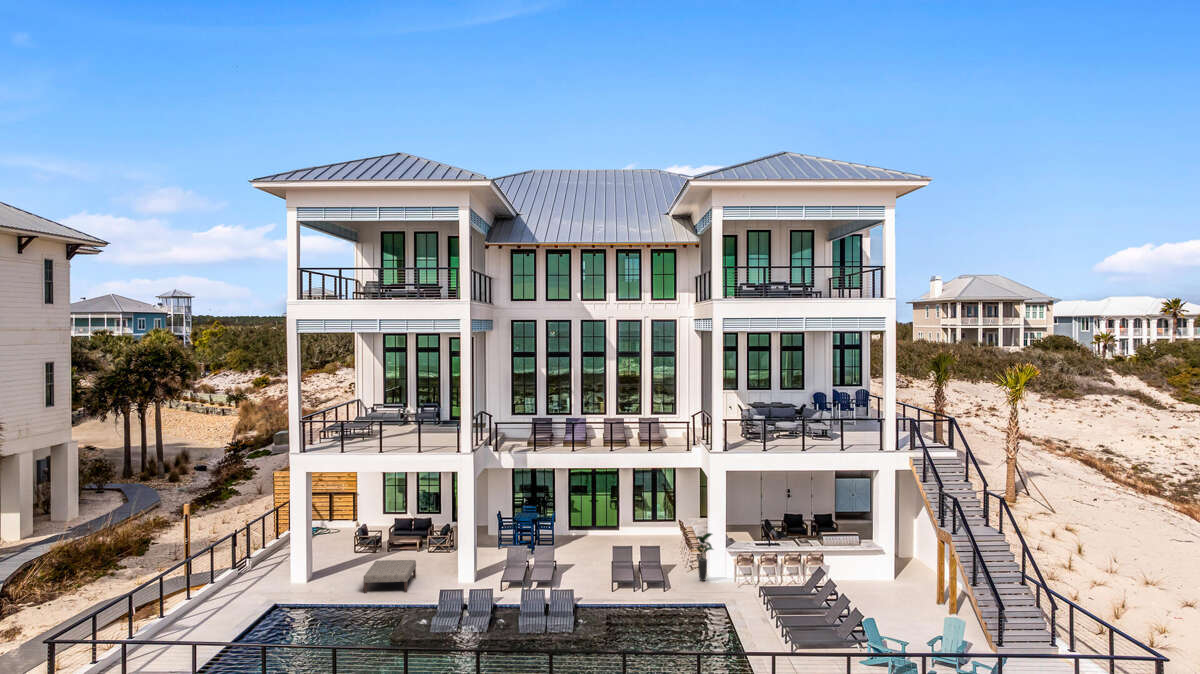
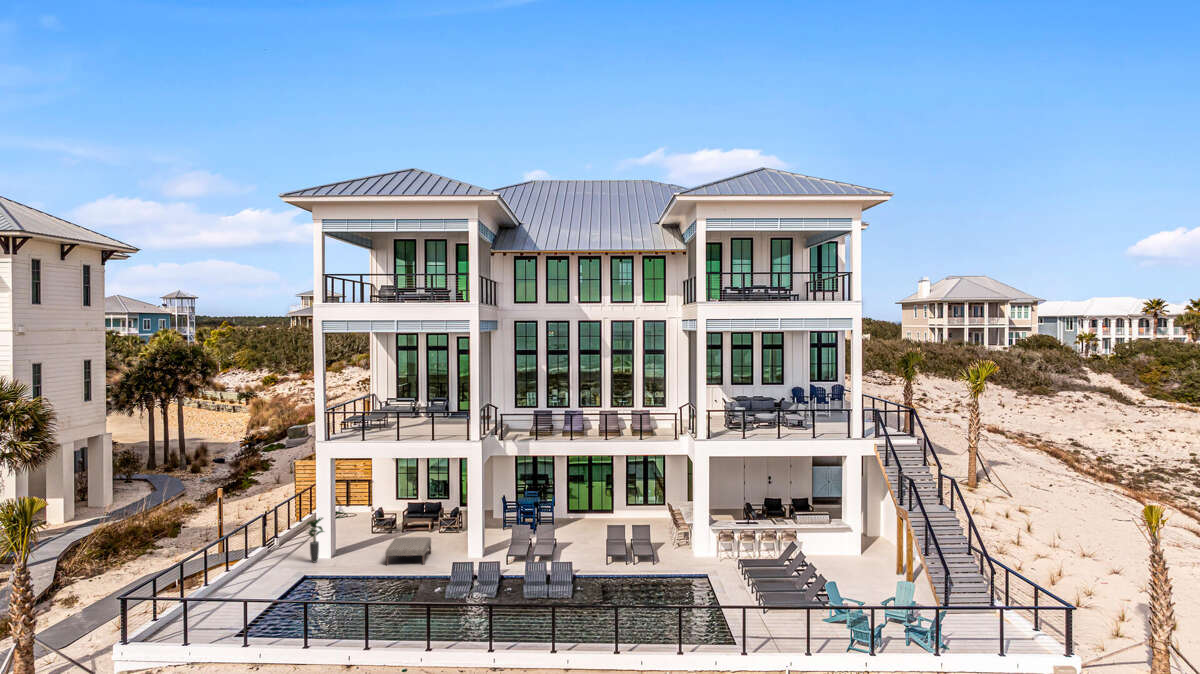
potted plant: present [695,533,713,581] -> present [307,518,324,562]

